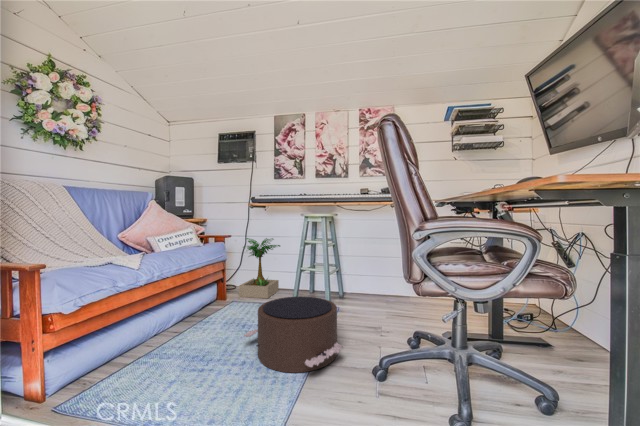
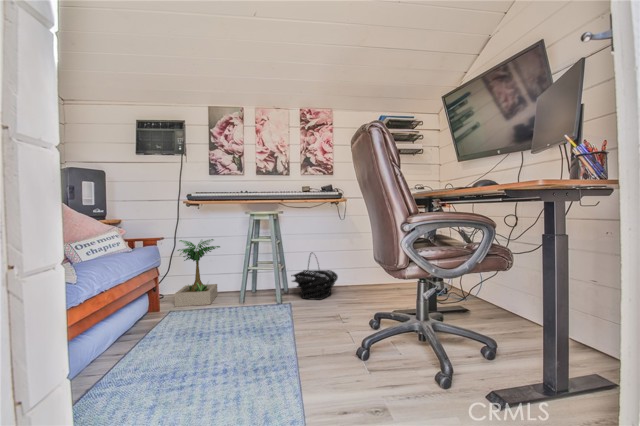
basket: none [343,256,393,307] -> present [291,253,338,300]
pouf: present [244,296,342,373] -> none [214,294,324,371]

